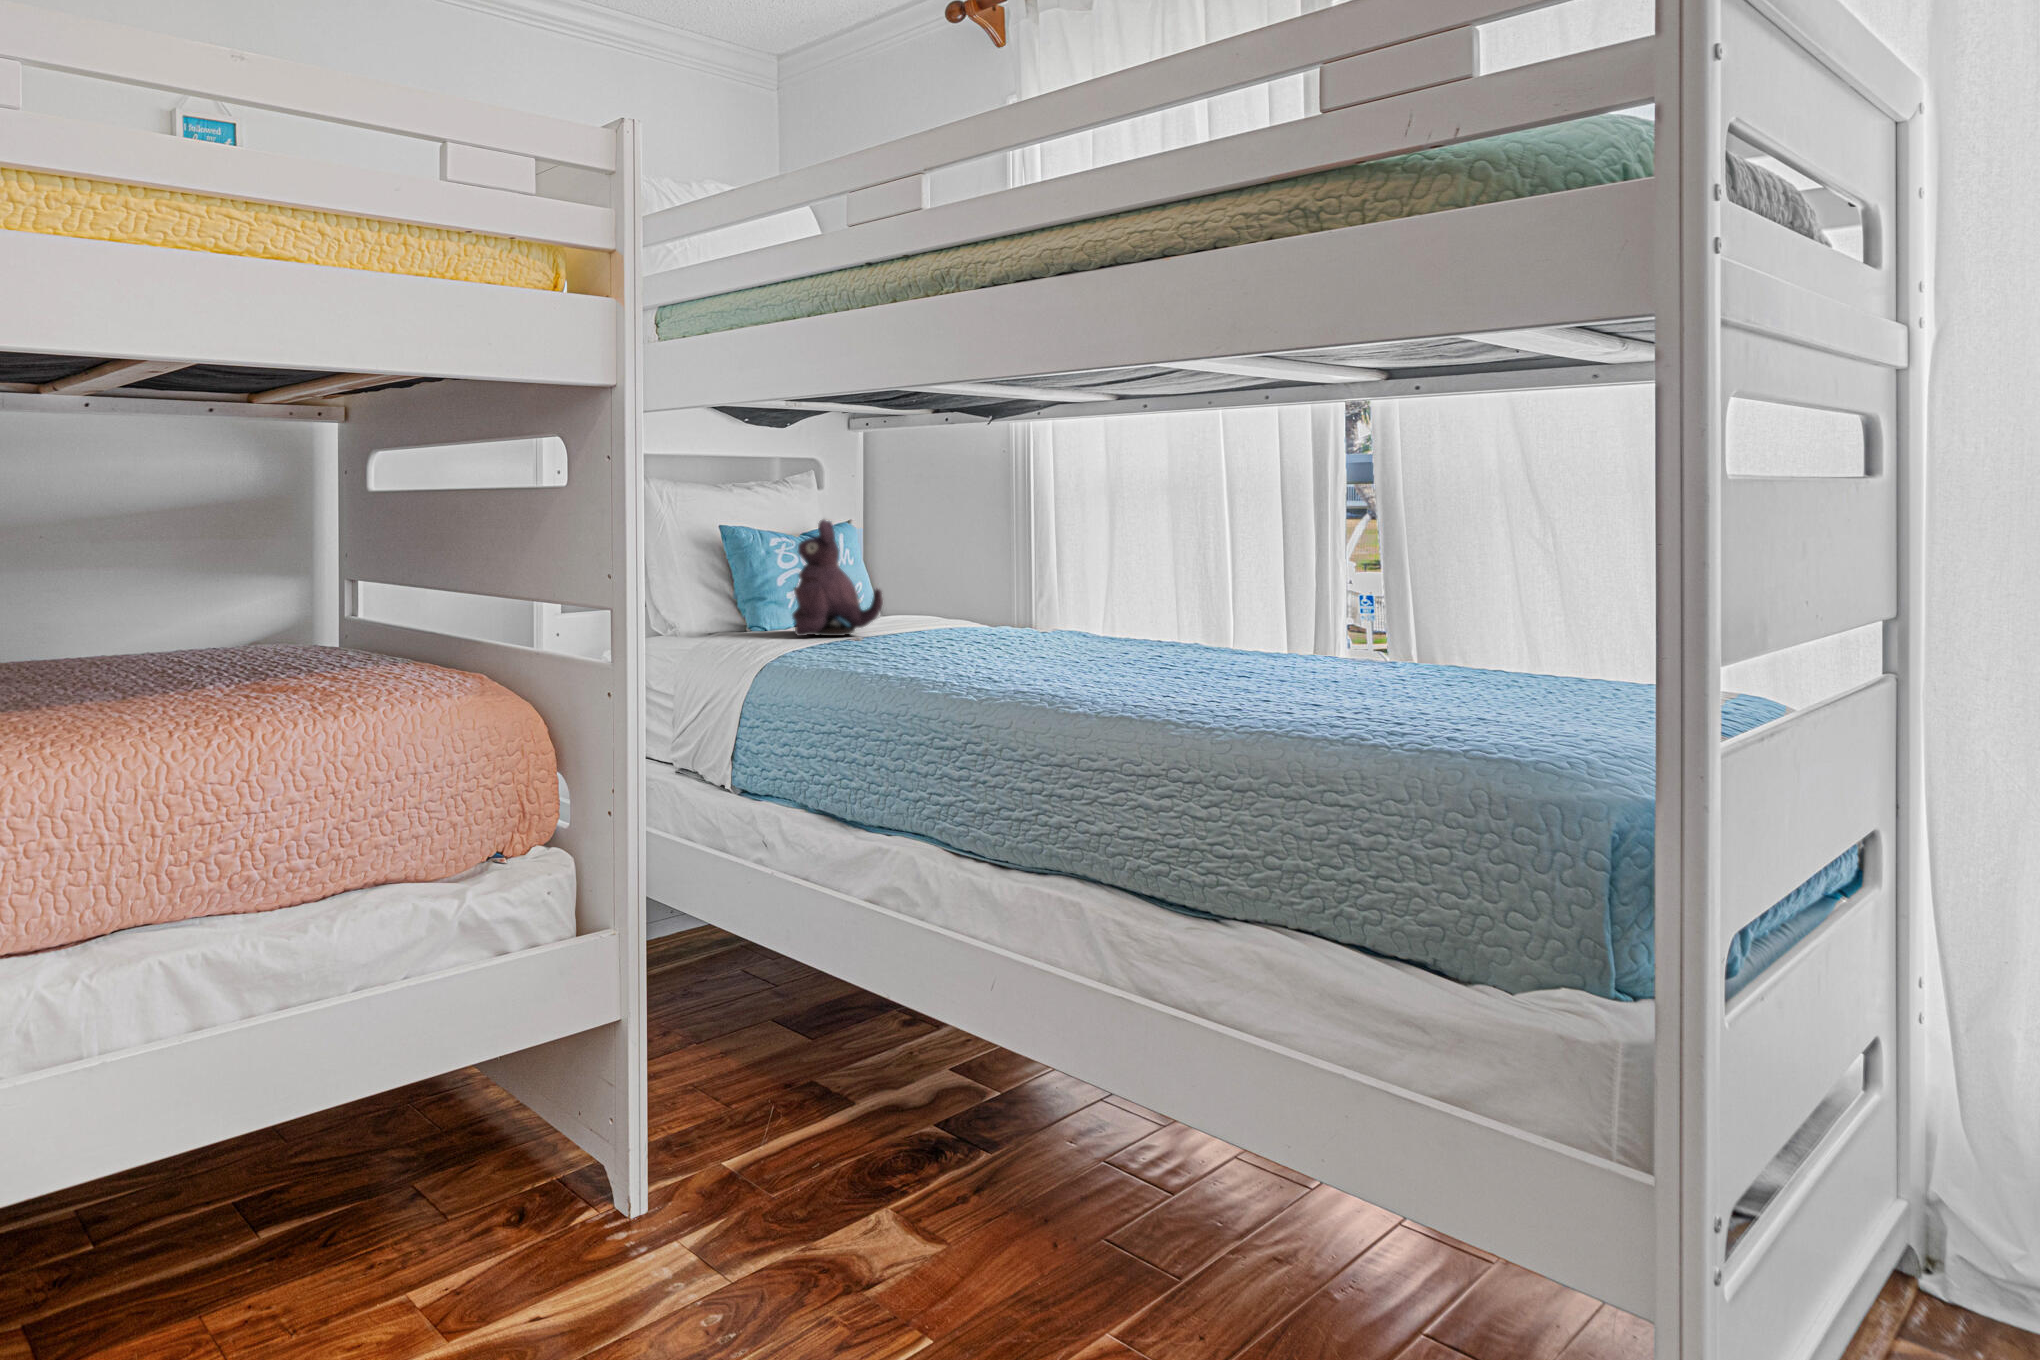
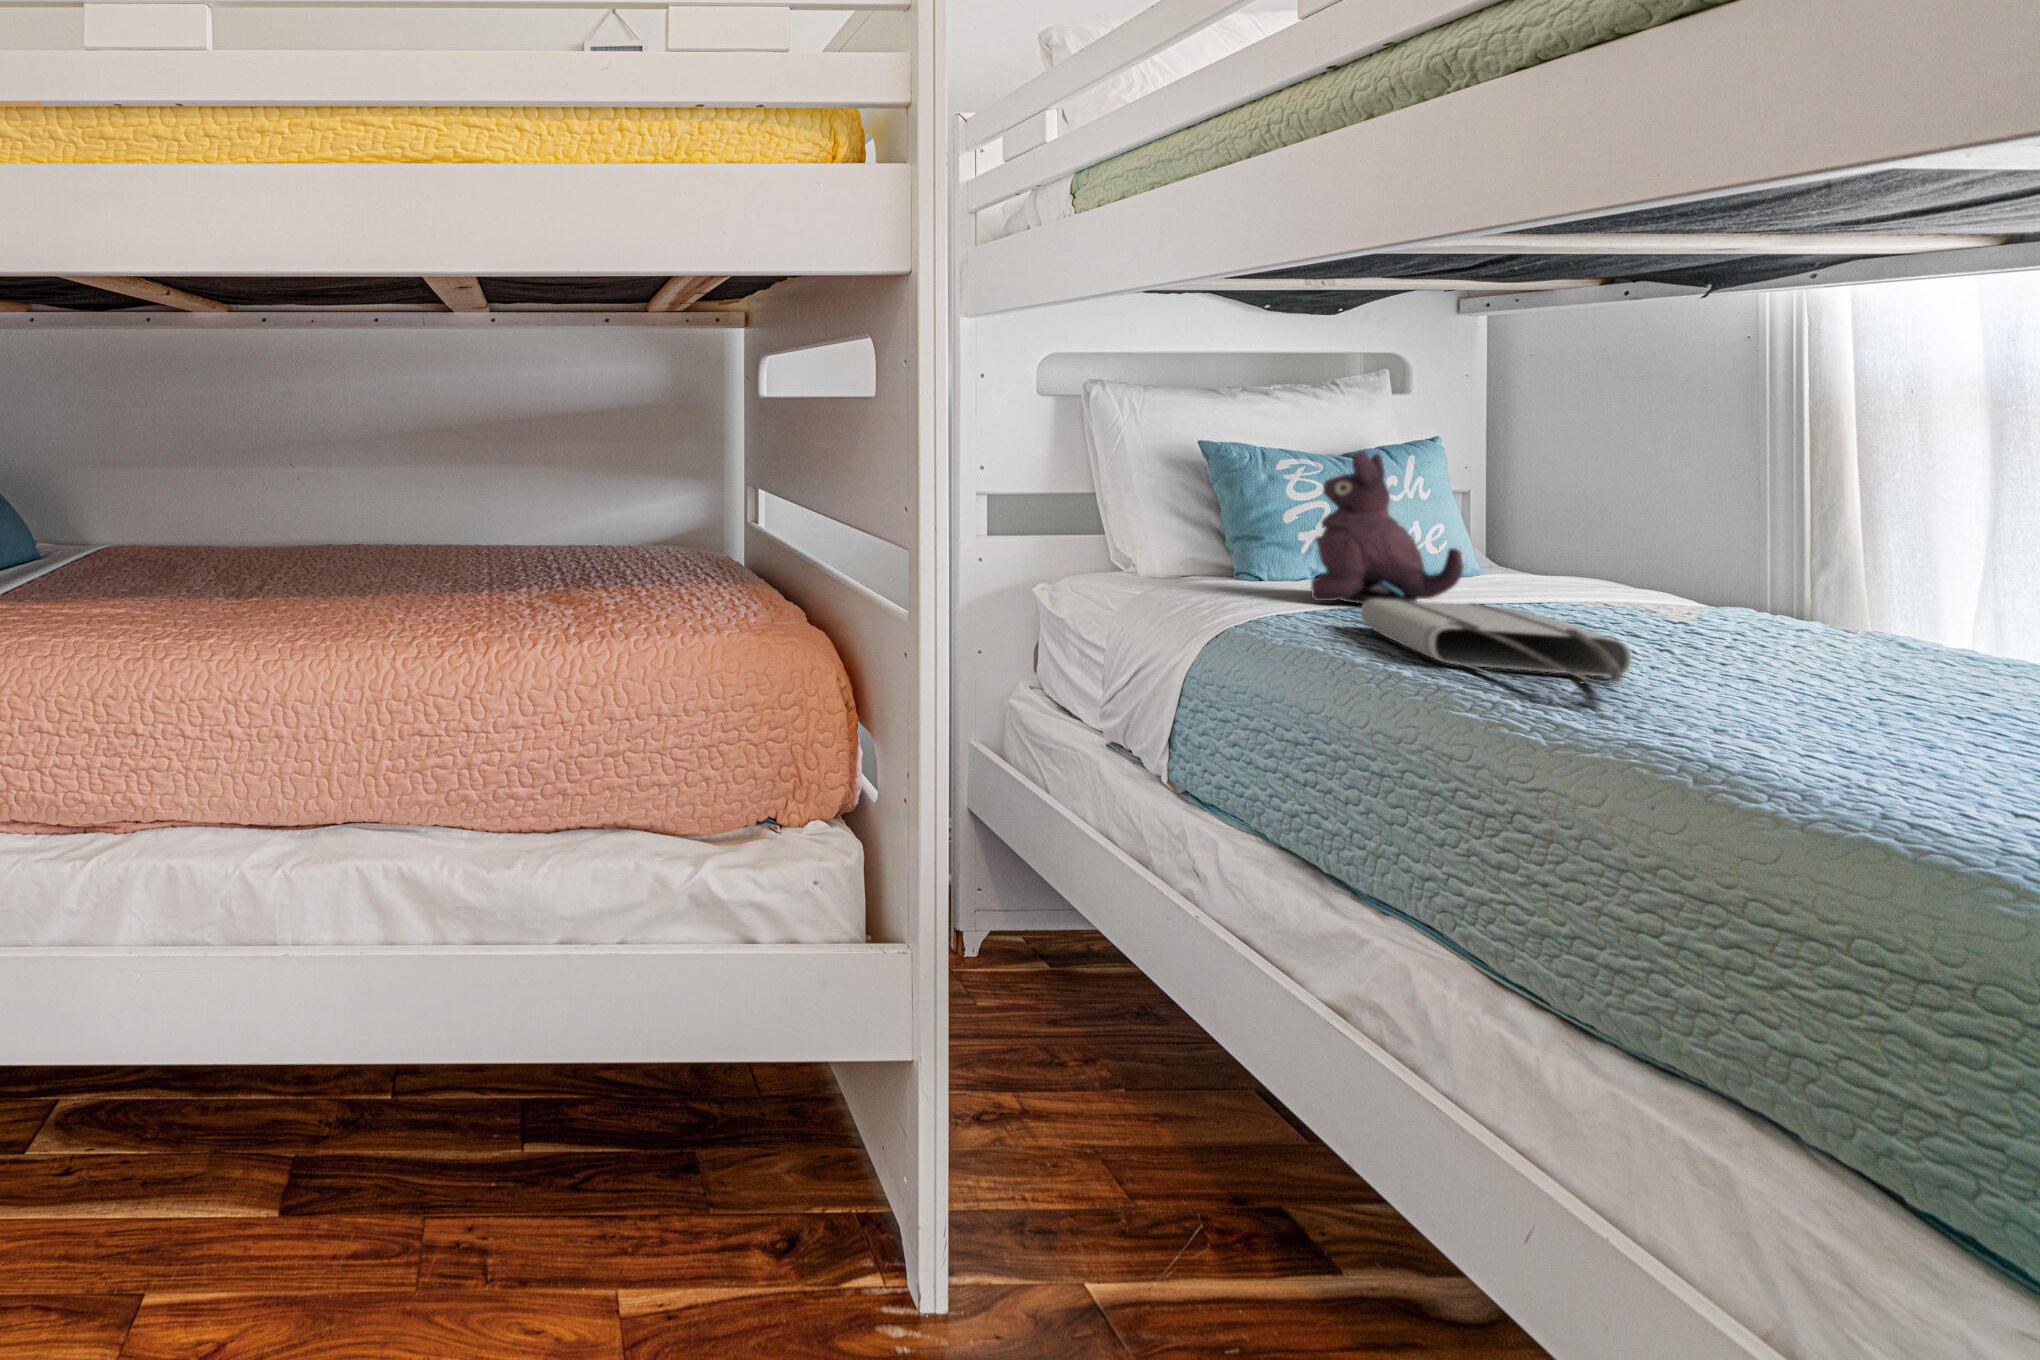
tote bag: none [841,625,1002,665] -> present [1361,599,1631,687]

